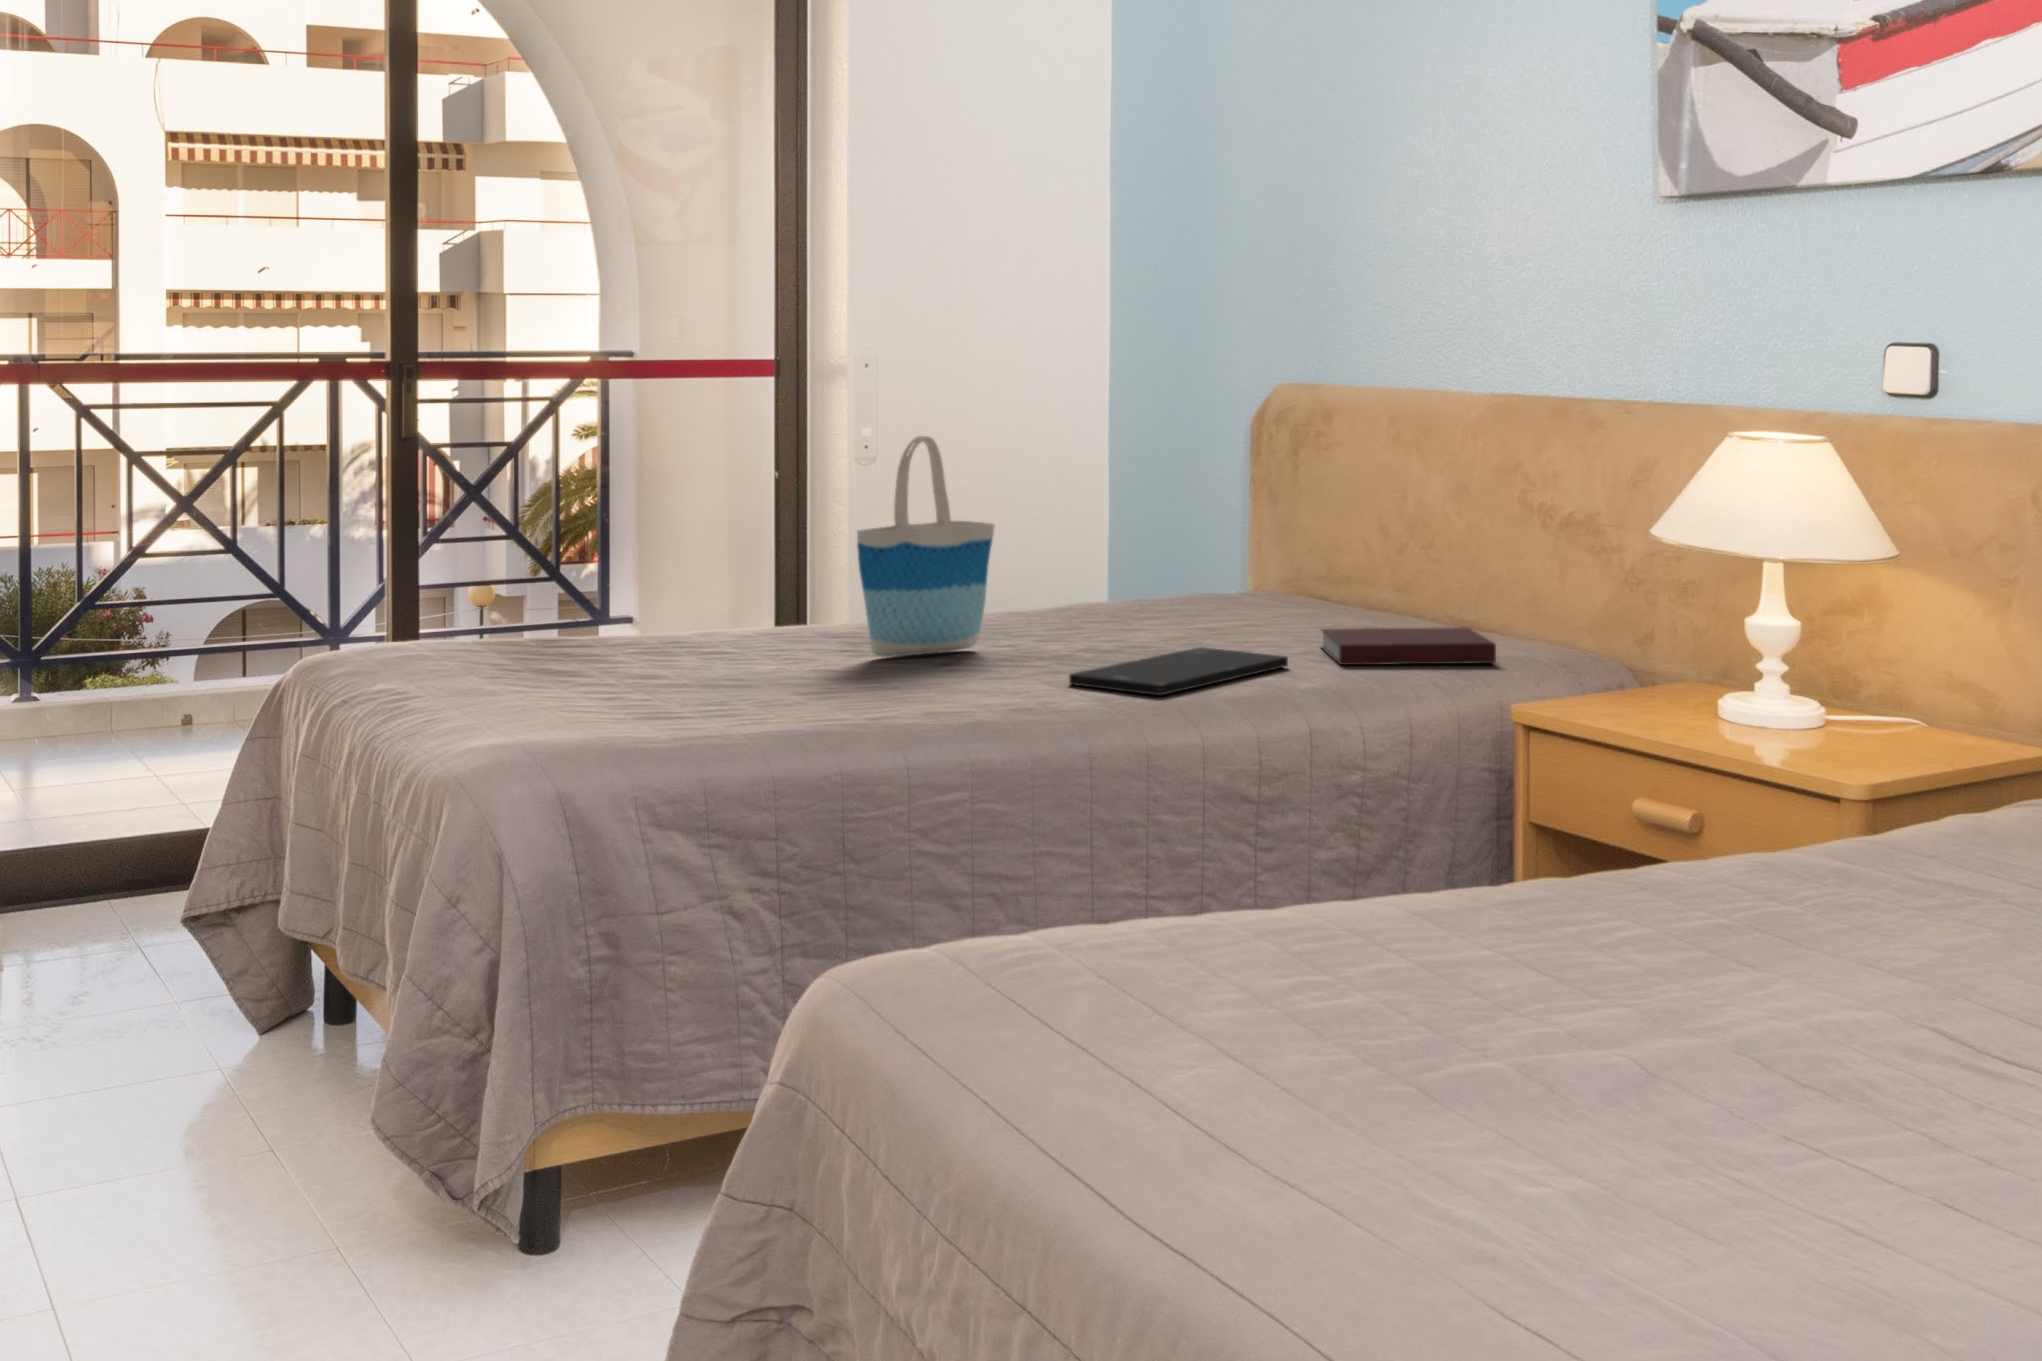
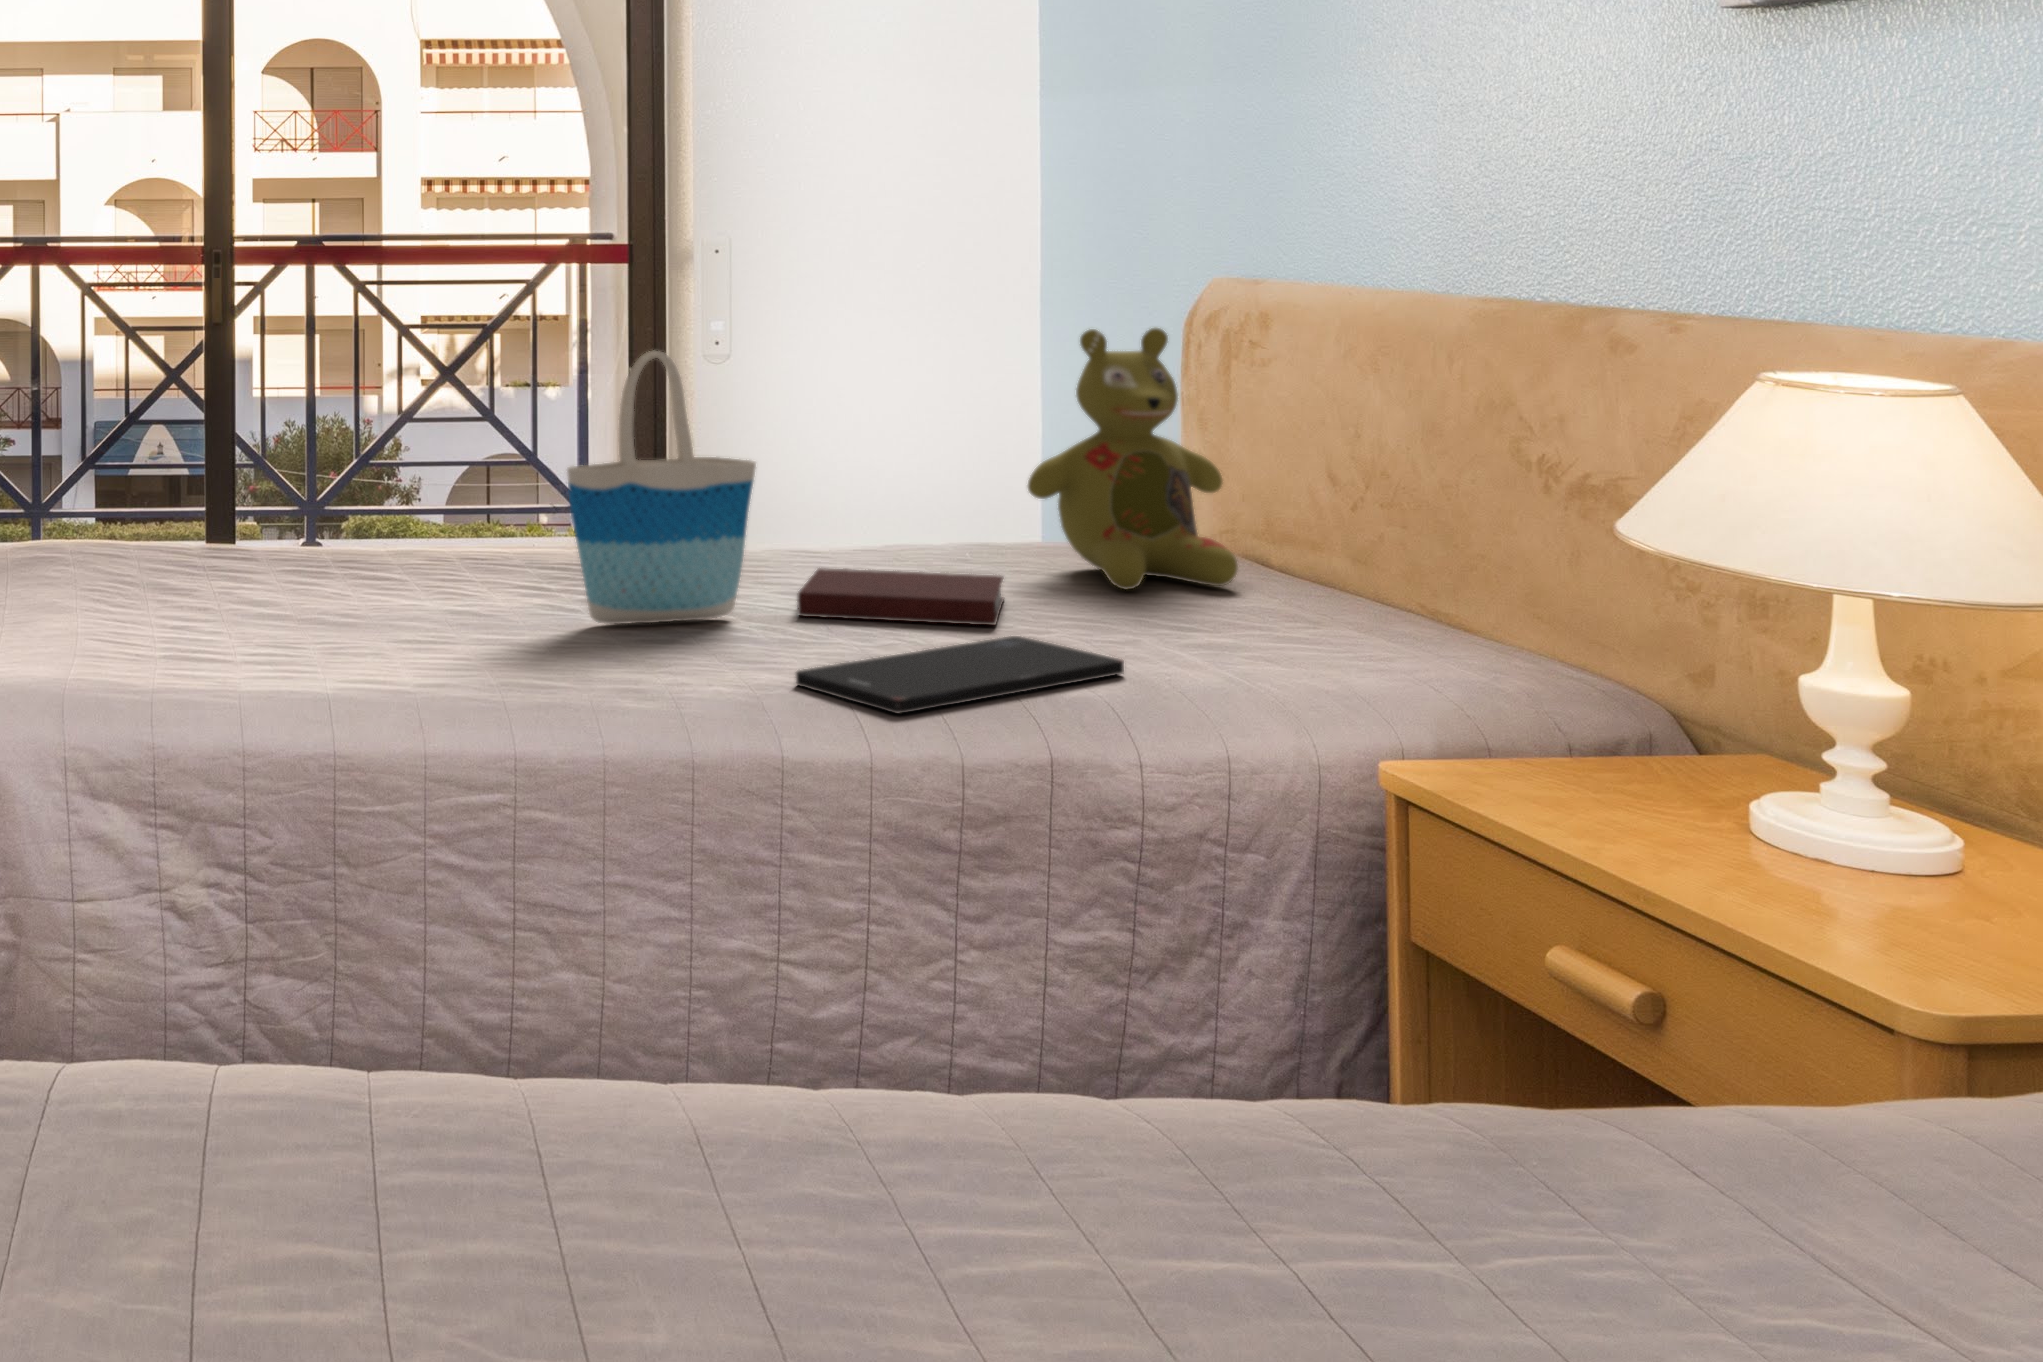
stuffed bear: none [1164,419,1320,619] -> present [1028,328,1238,589]
notebook: present [1321,627,1496,665] -> present [797,568,1004,626]

